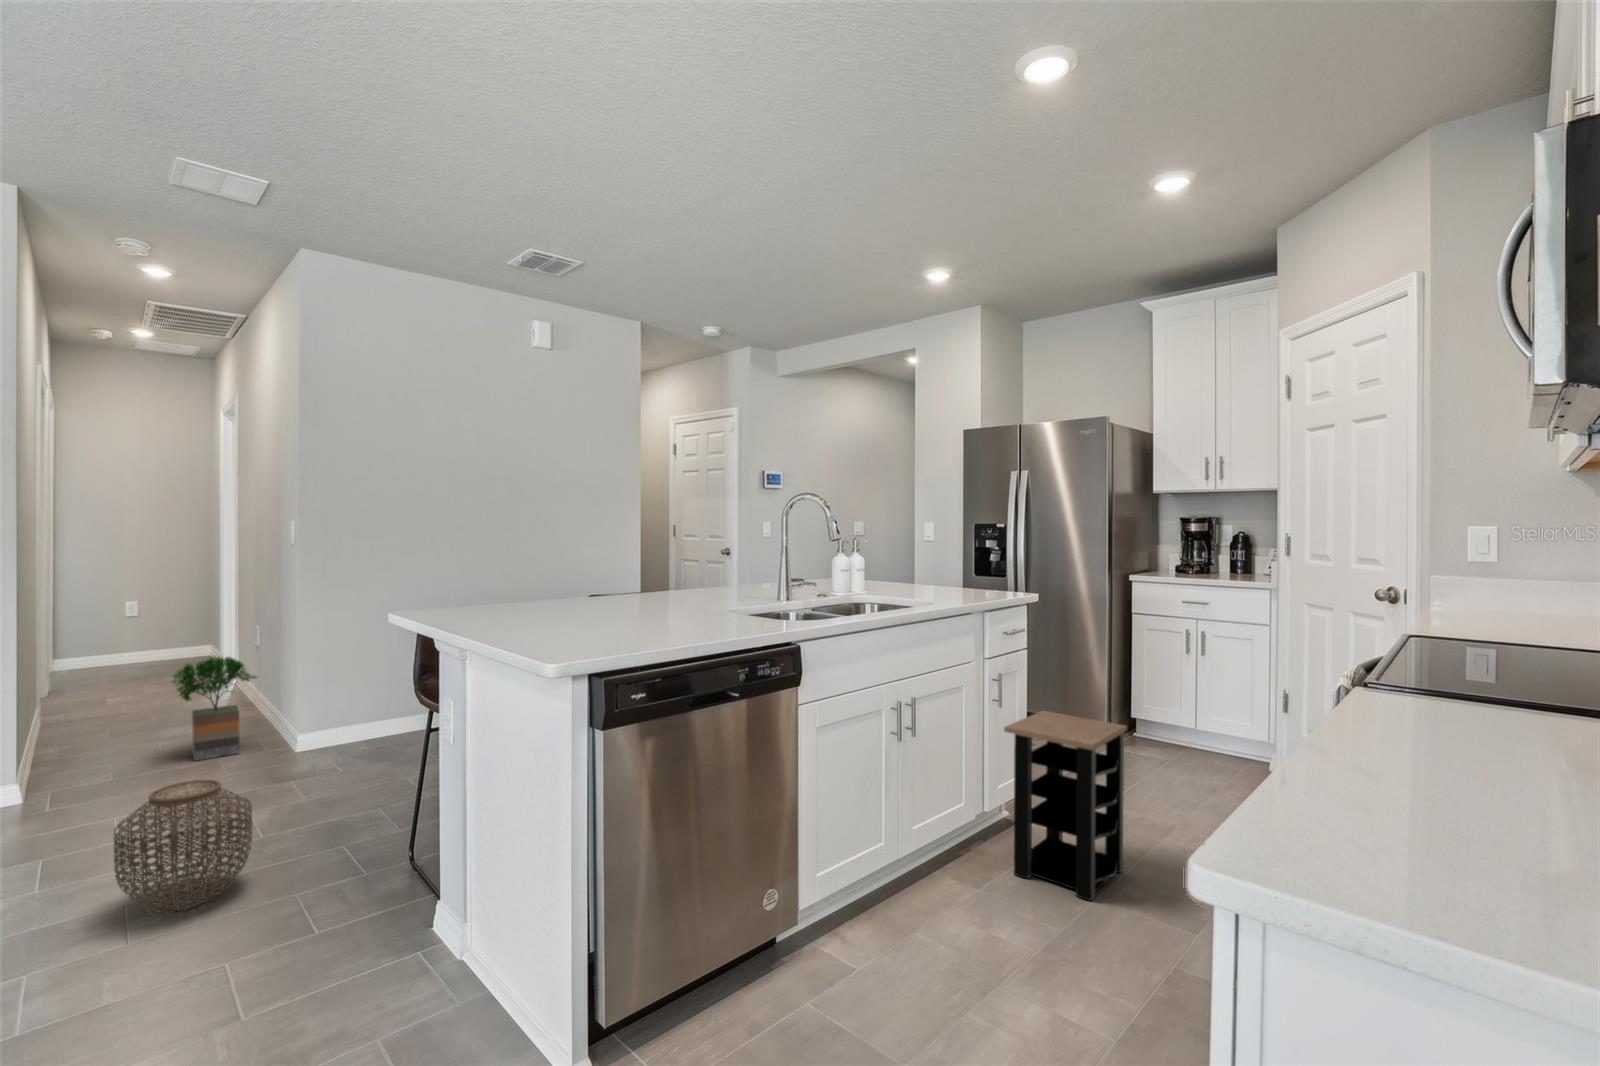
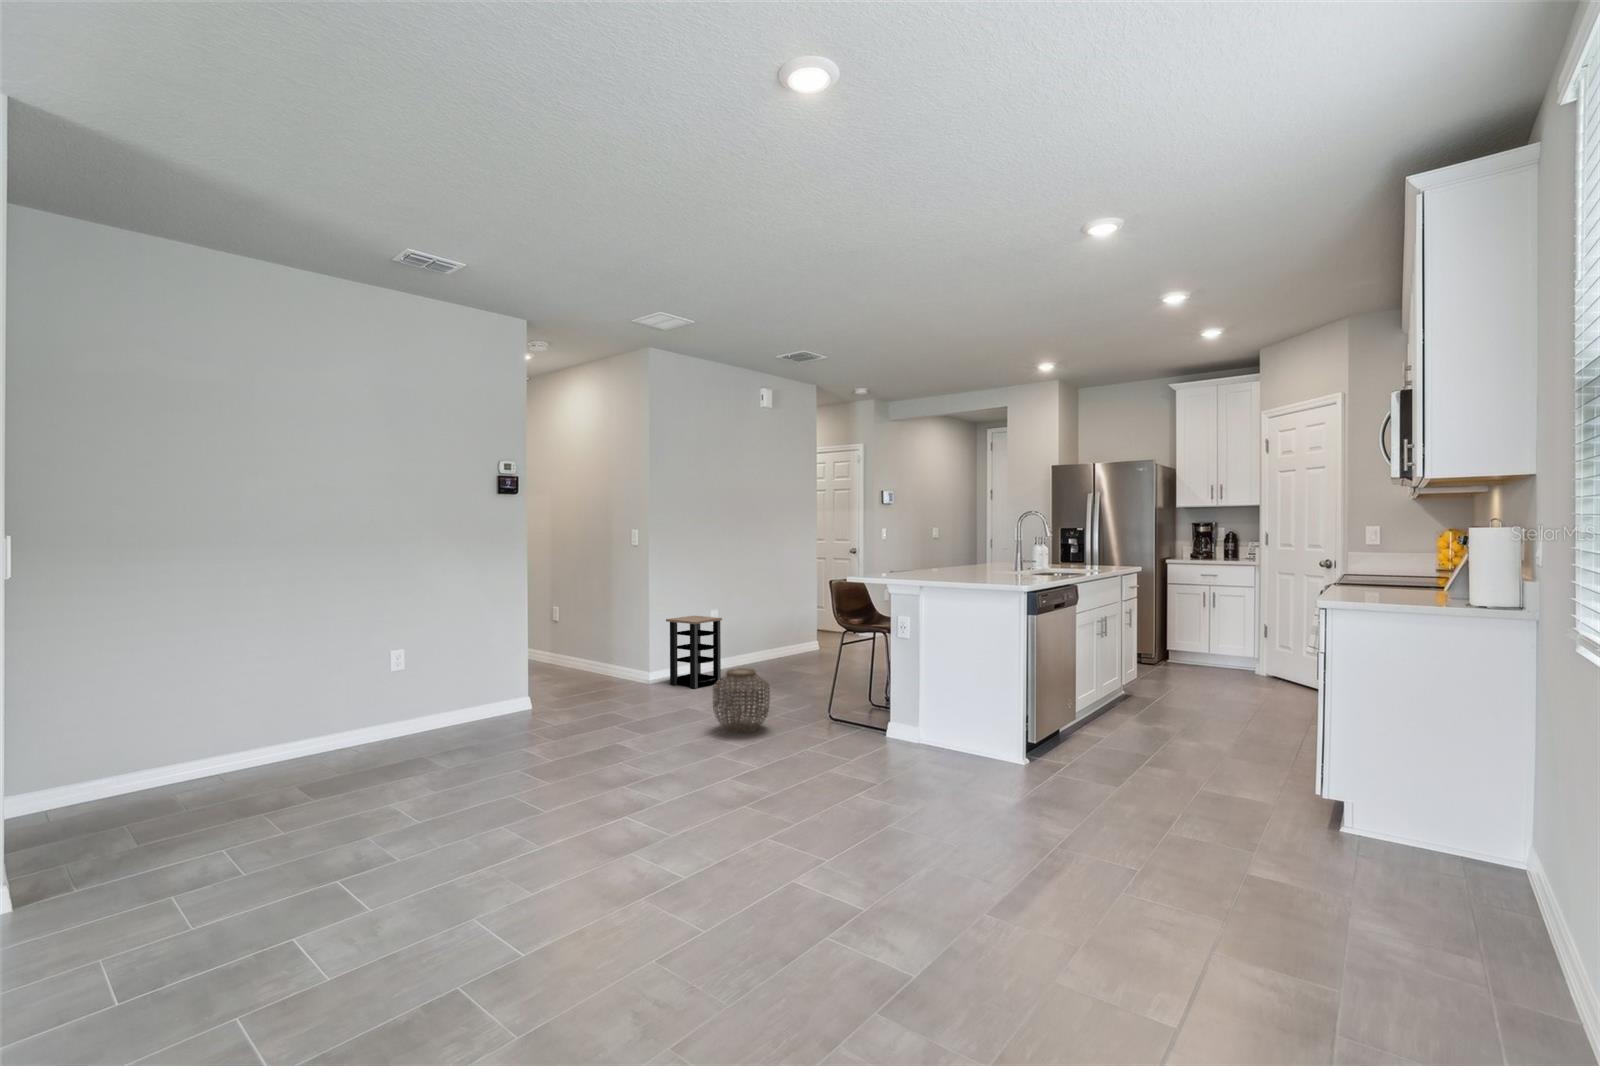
potted tree: present [172,657,258,761] -> none [576,619,624,687]
side table: present [1004,711,1127,901] -> present [666,616,722,689]

